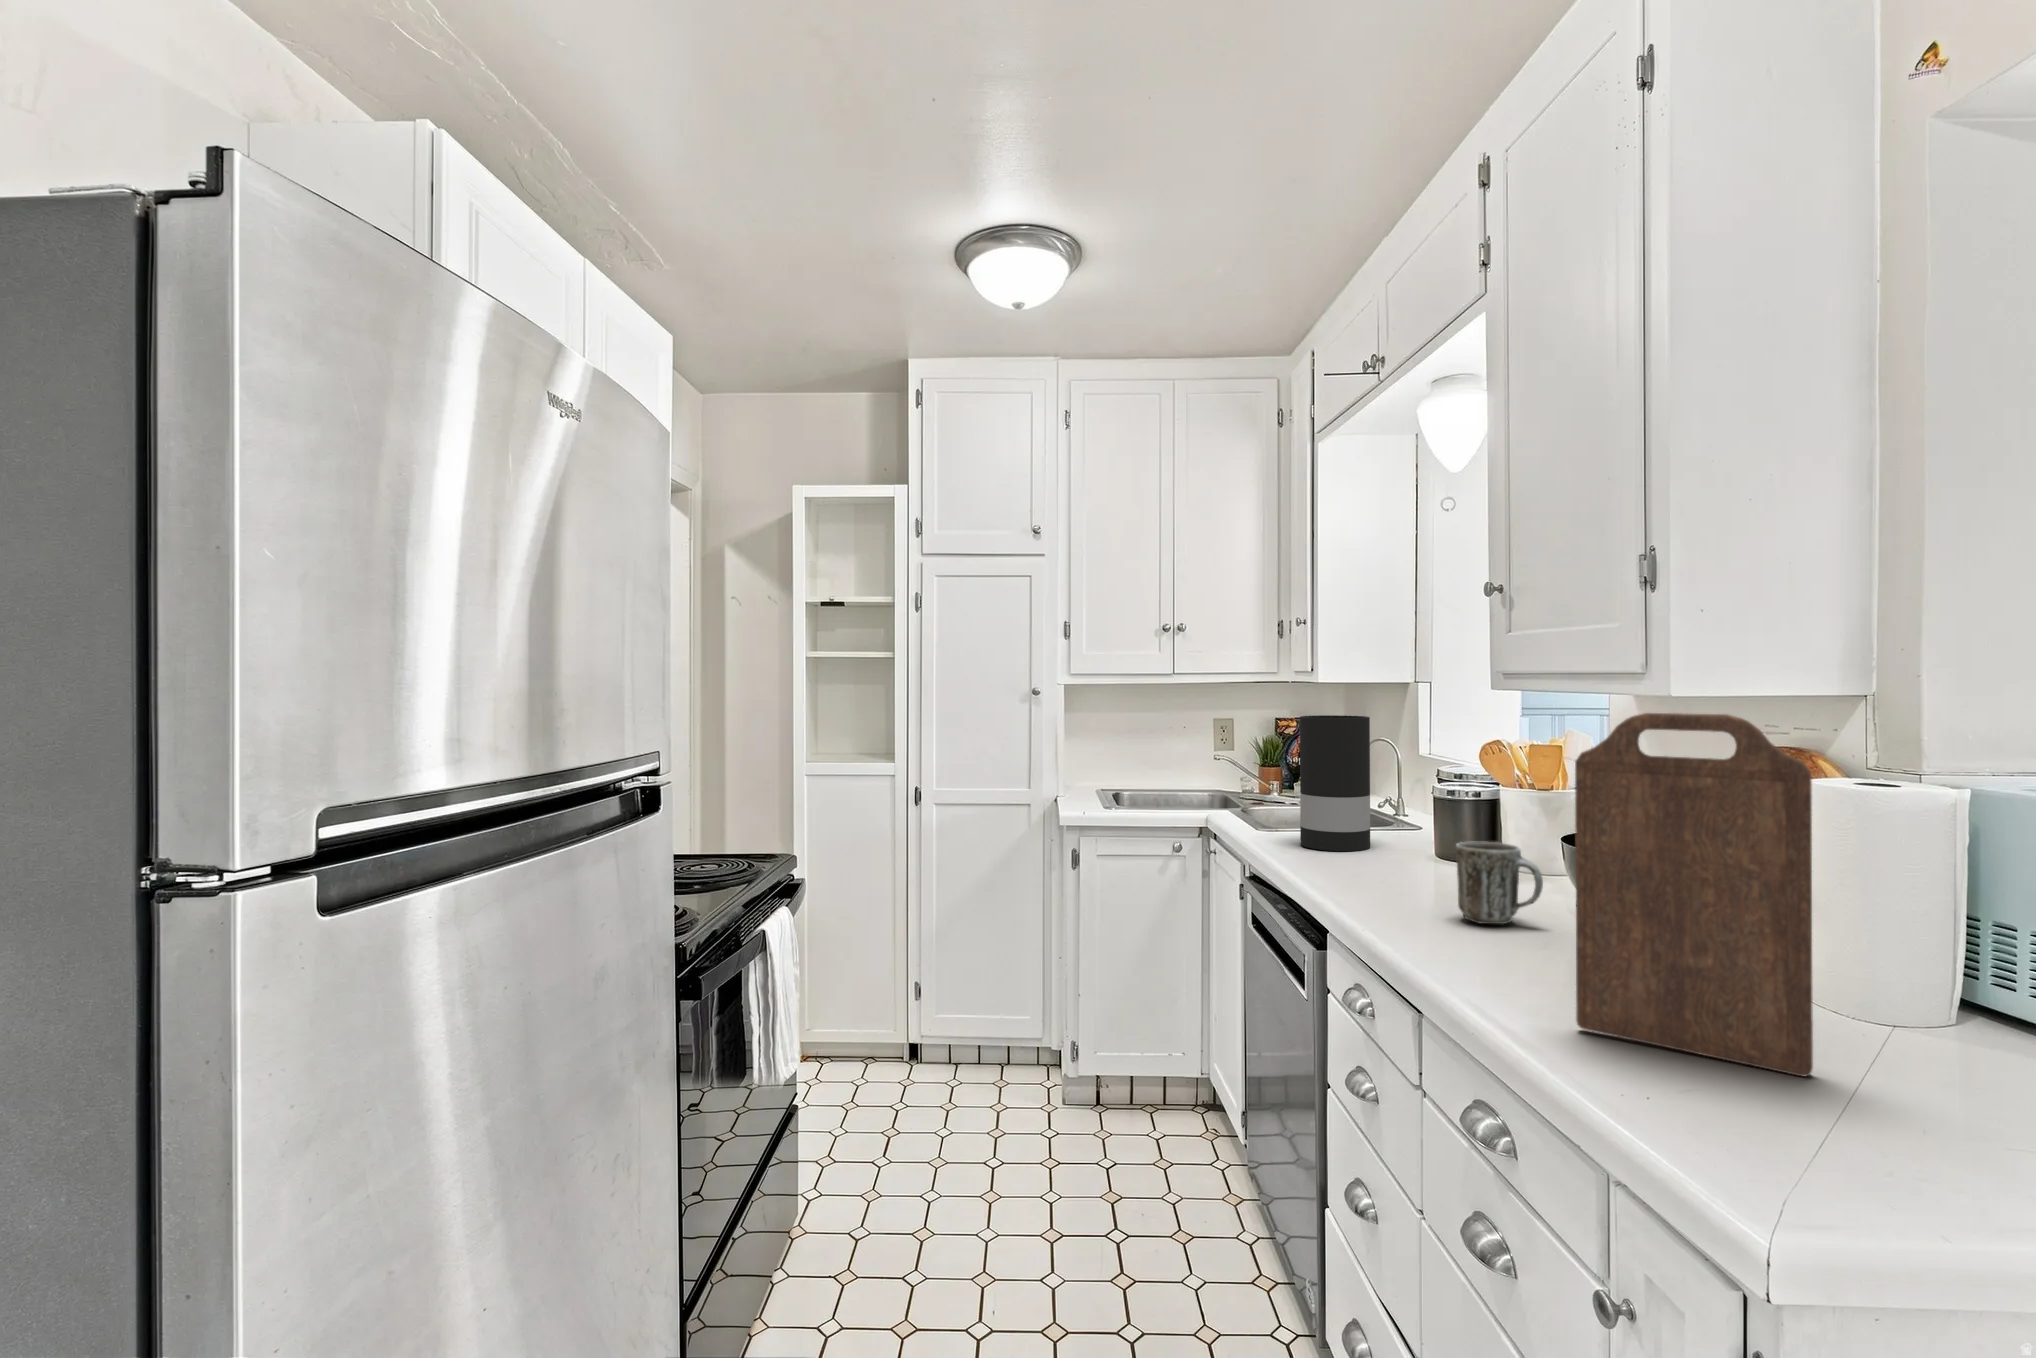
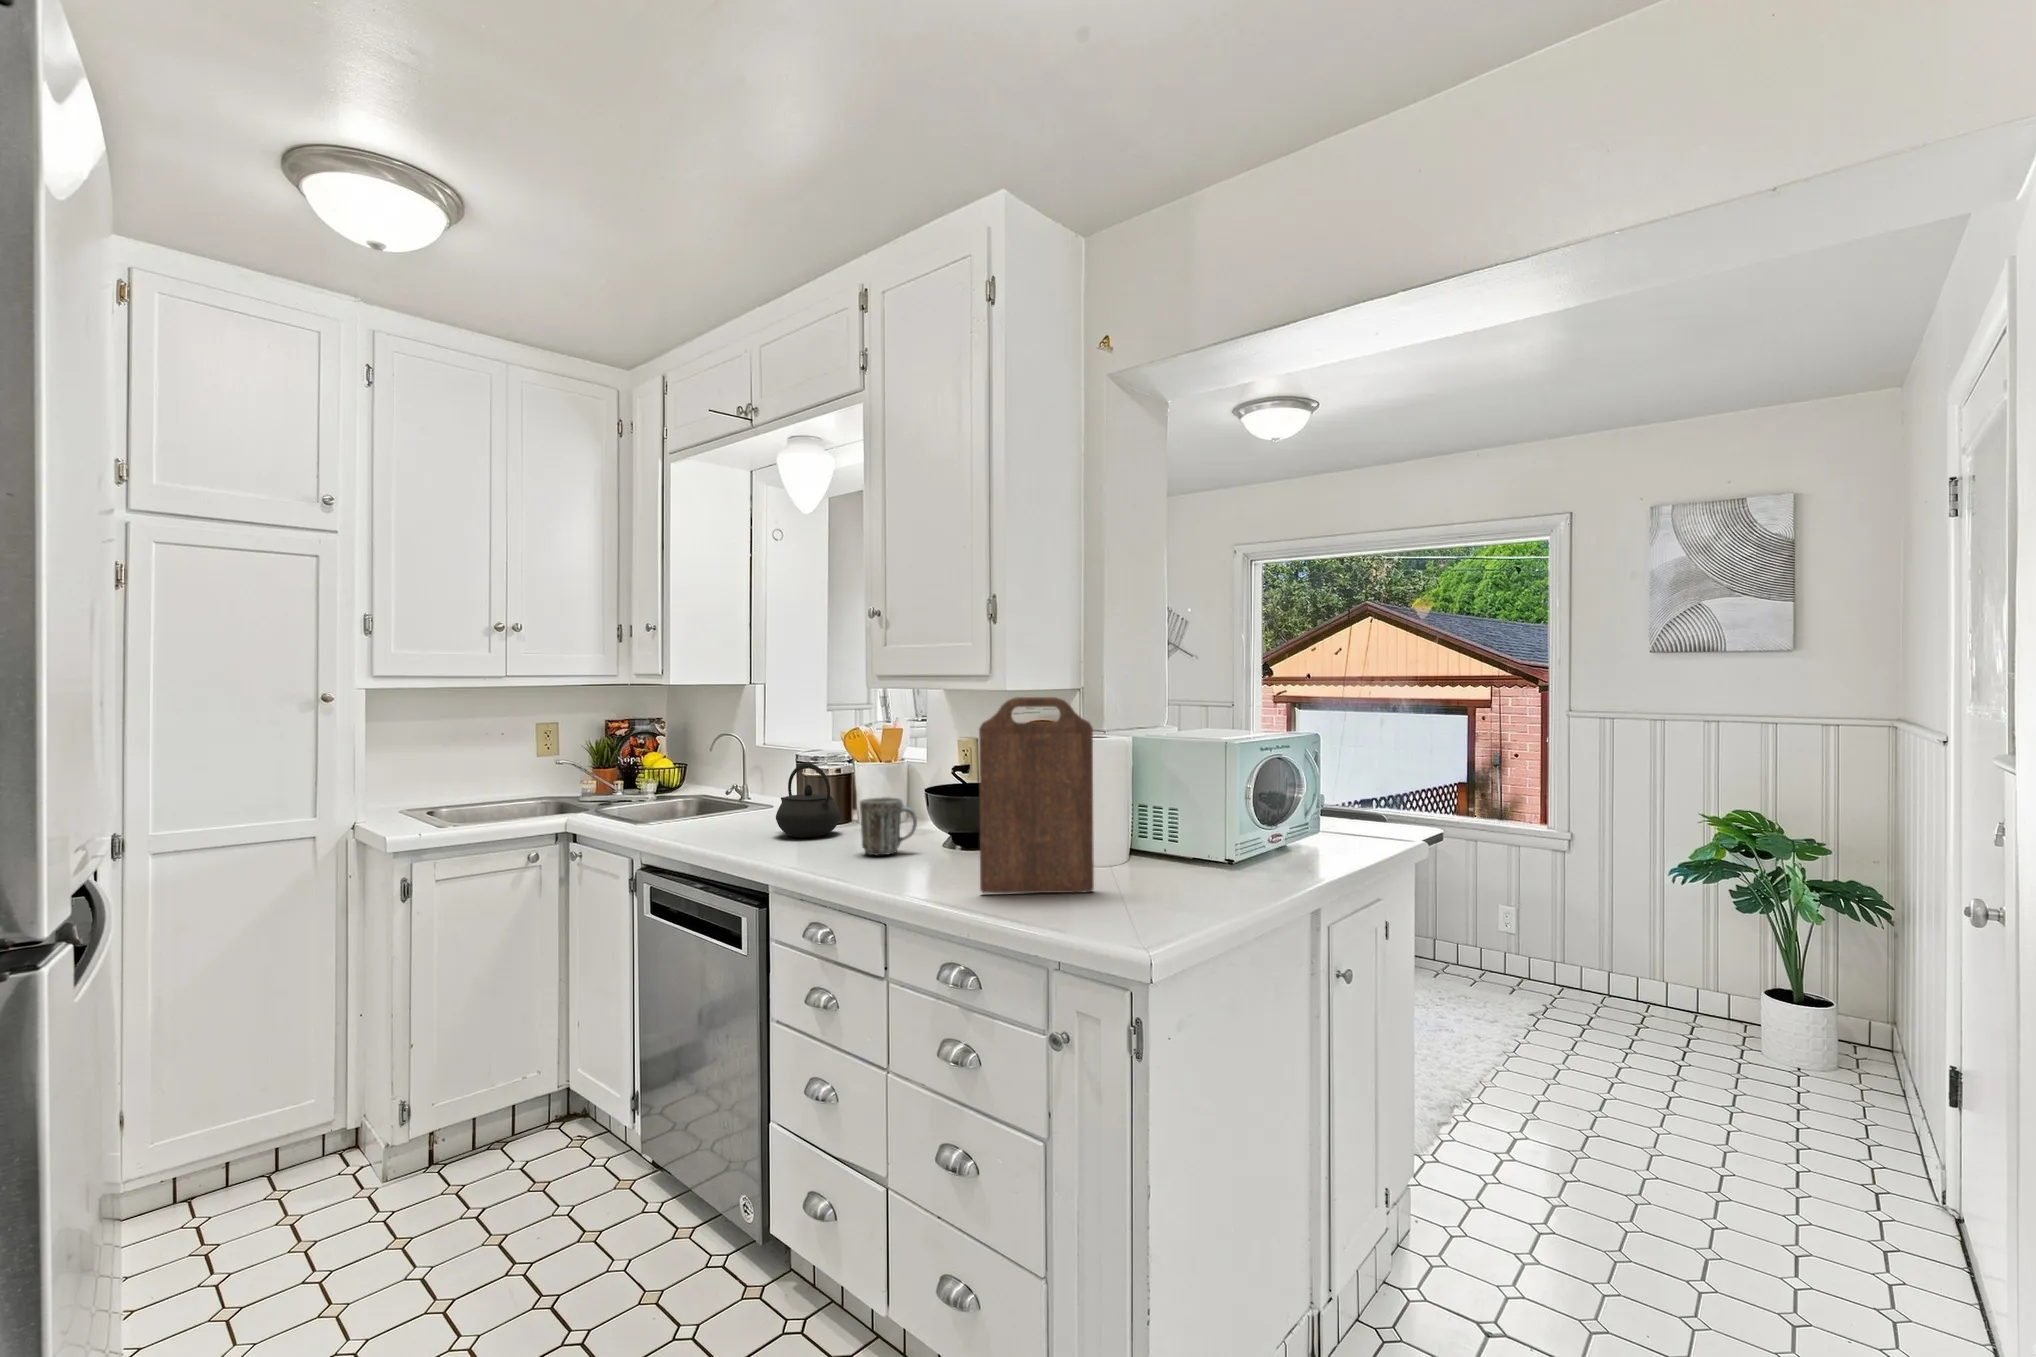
vase: present [1300,715,1370,851] -> none [690,713,750,828]
kettle: none [1377,784,1464,879] -> present [776,763,840,837]

